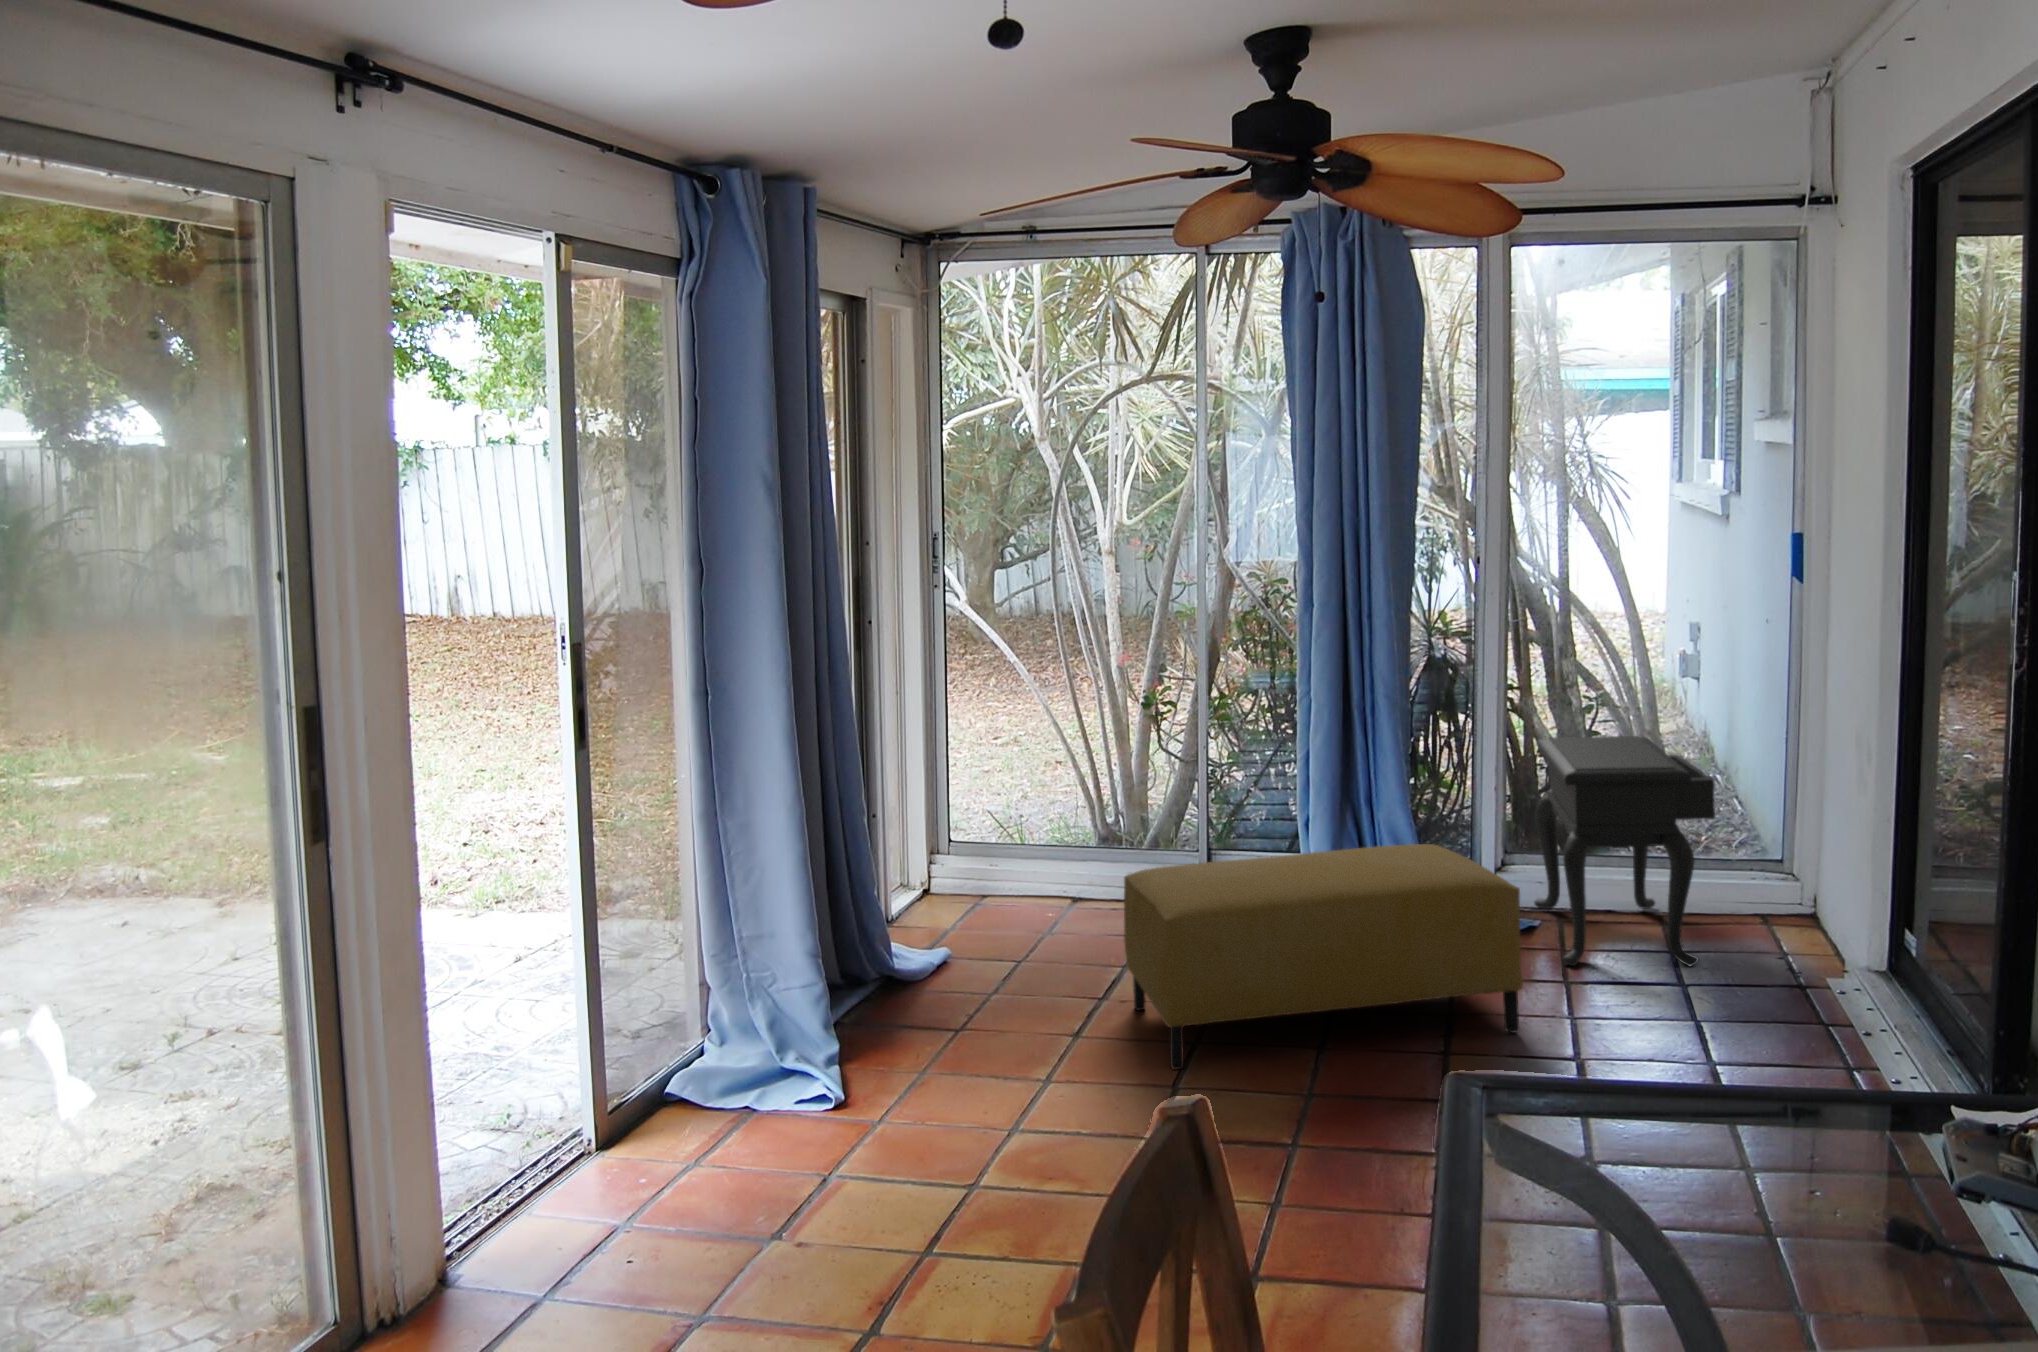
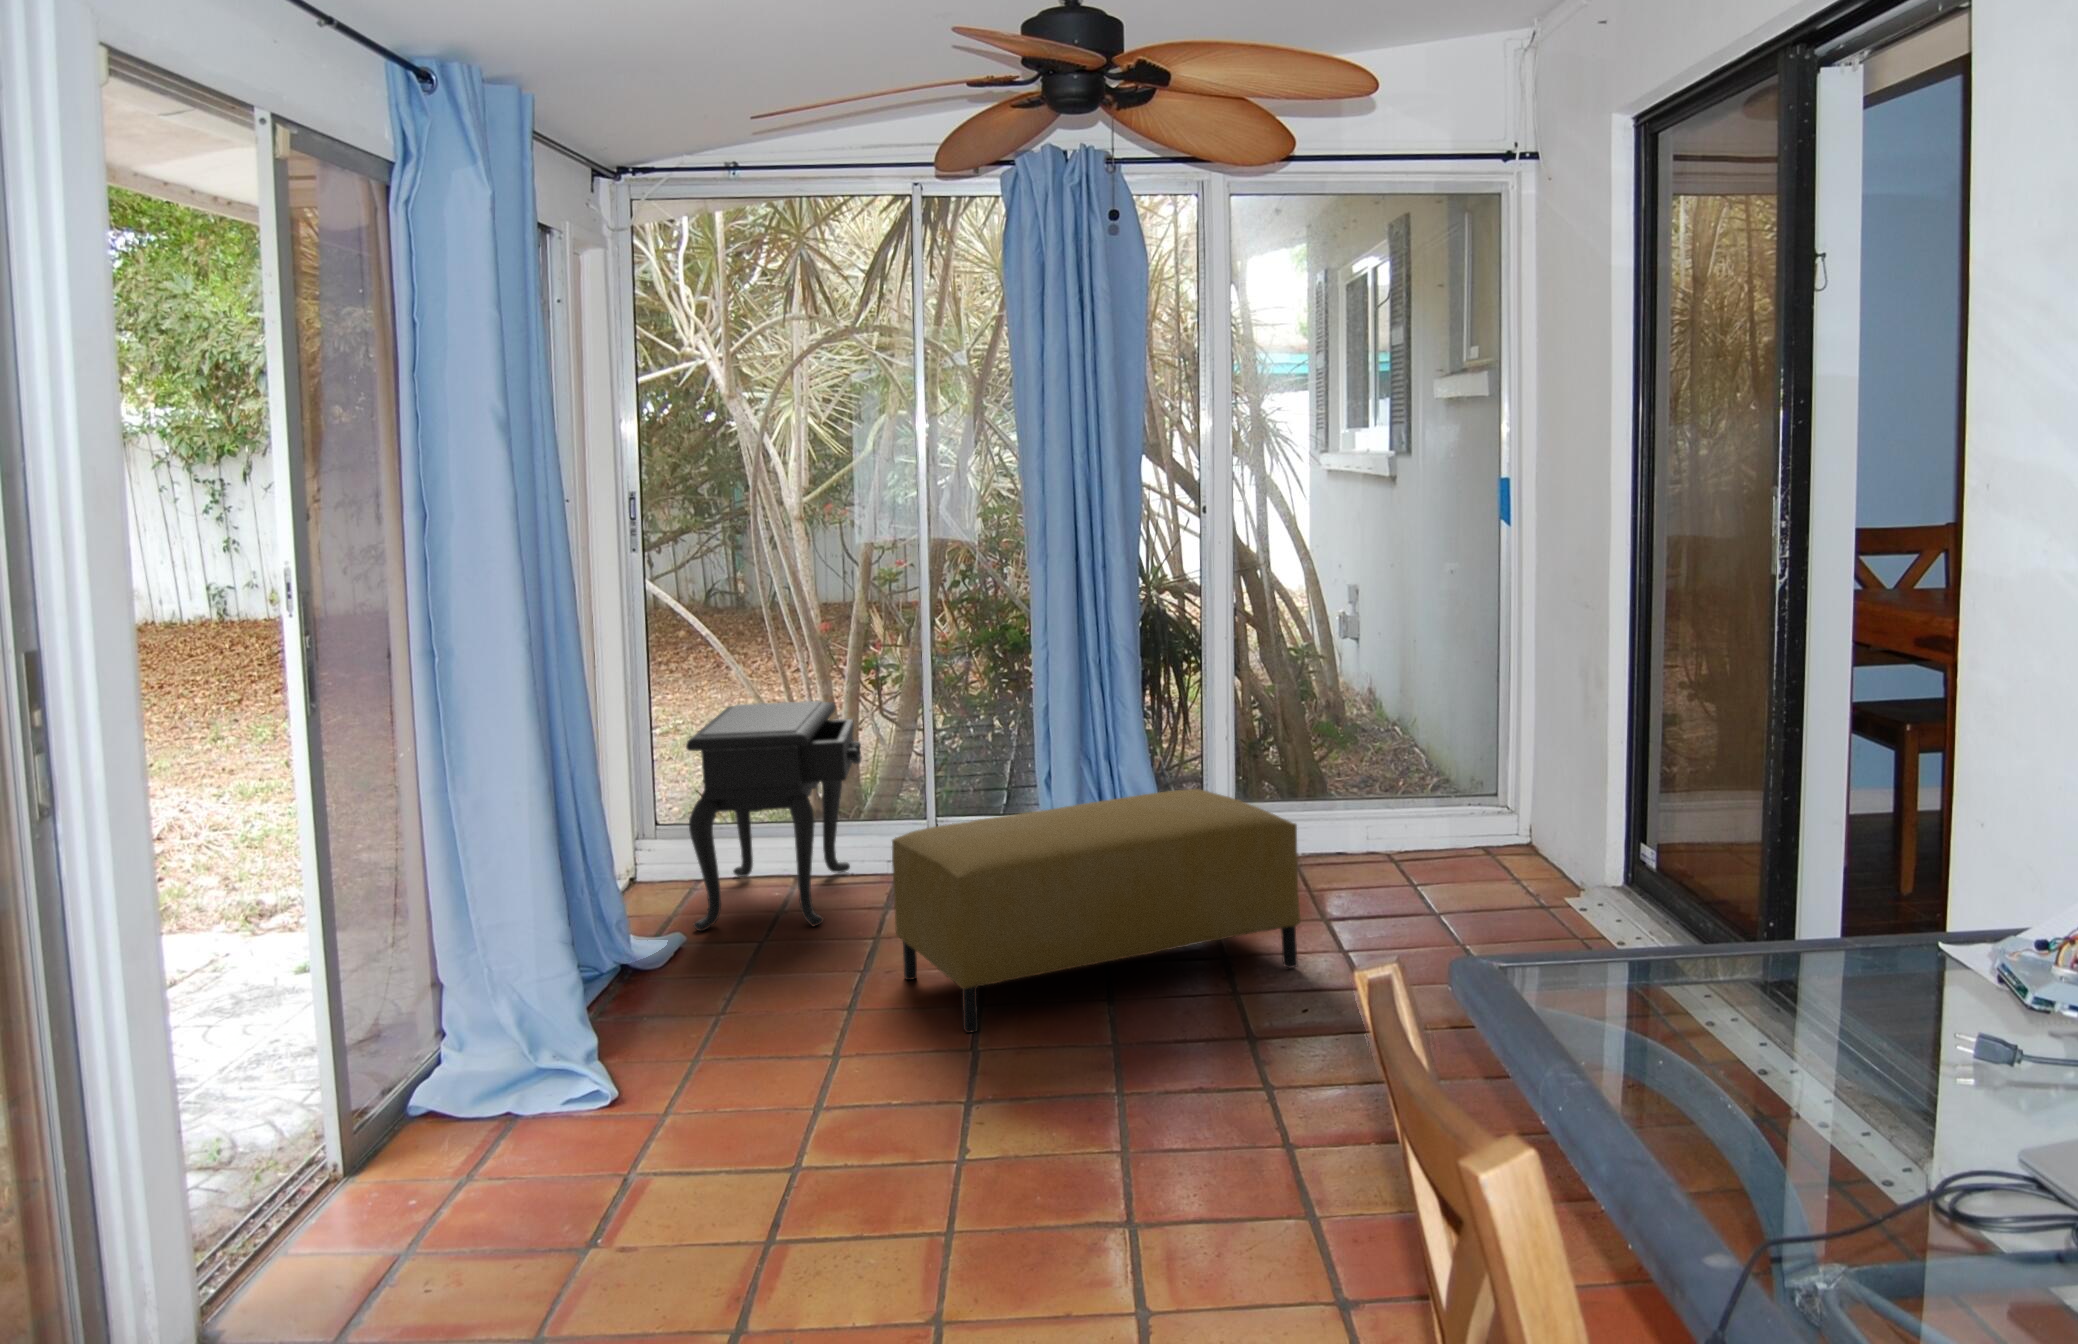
side table: present [1534,736,1715,966] -> present [686,701,861,931]

